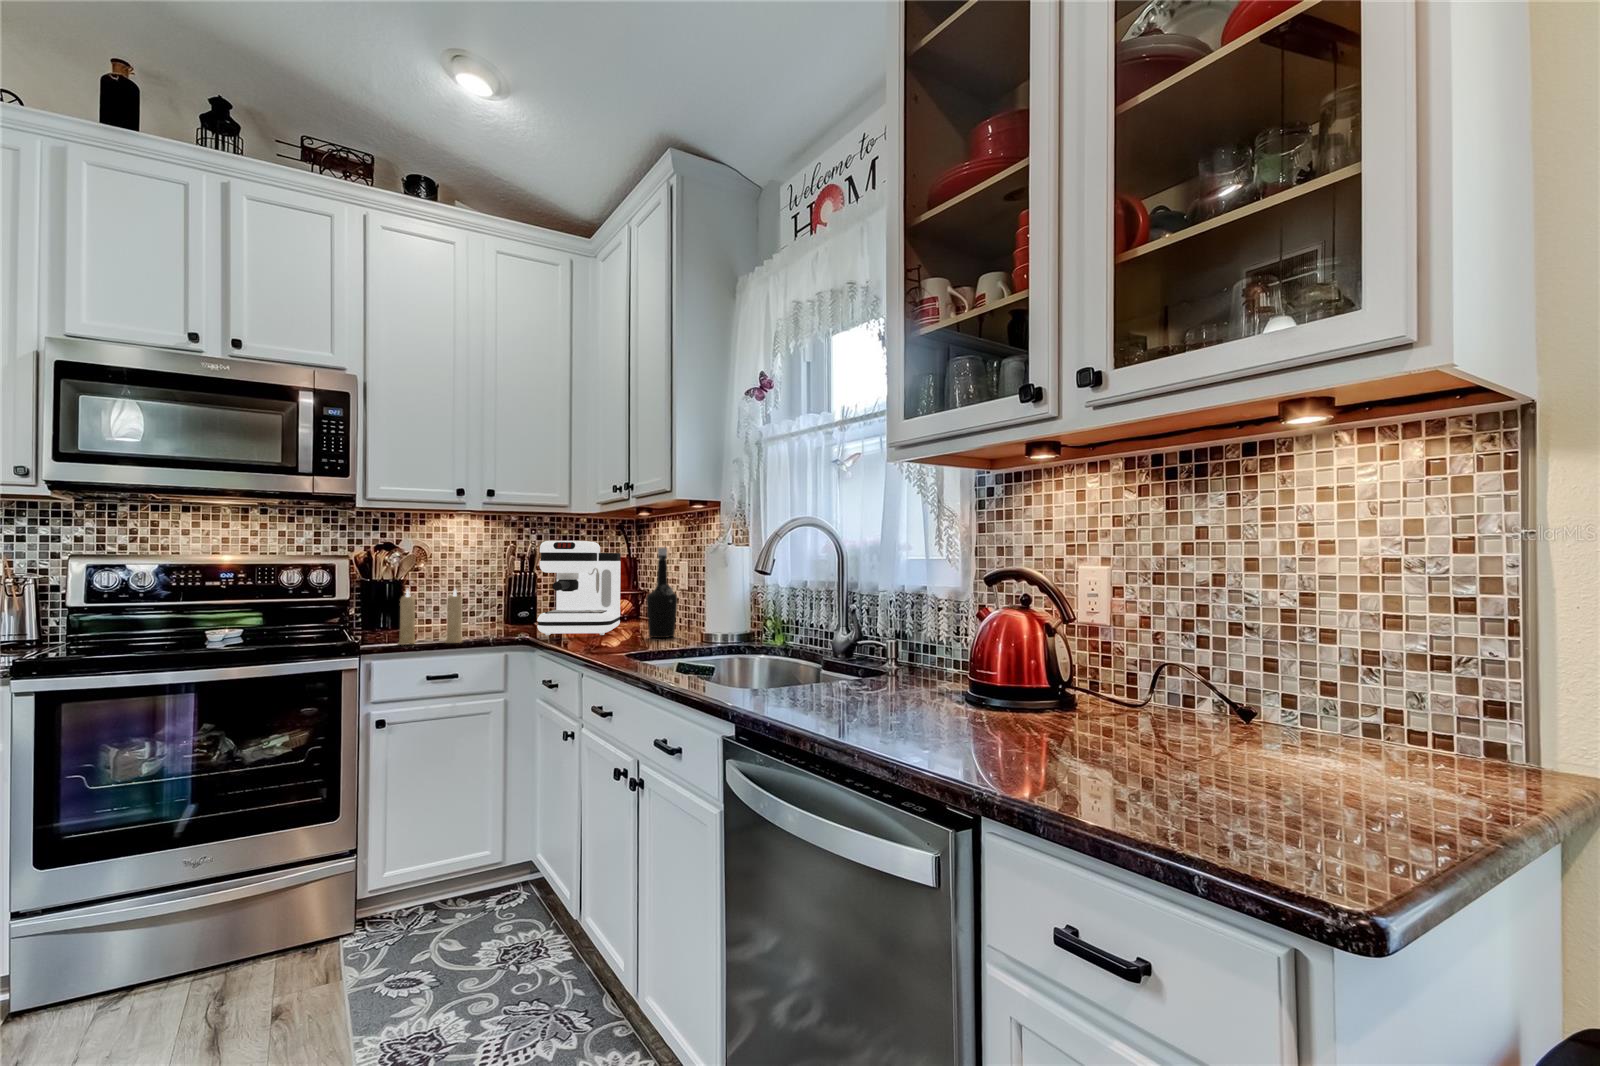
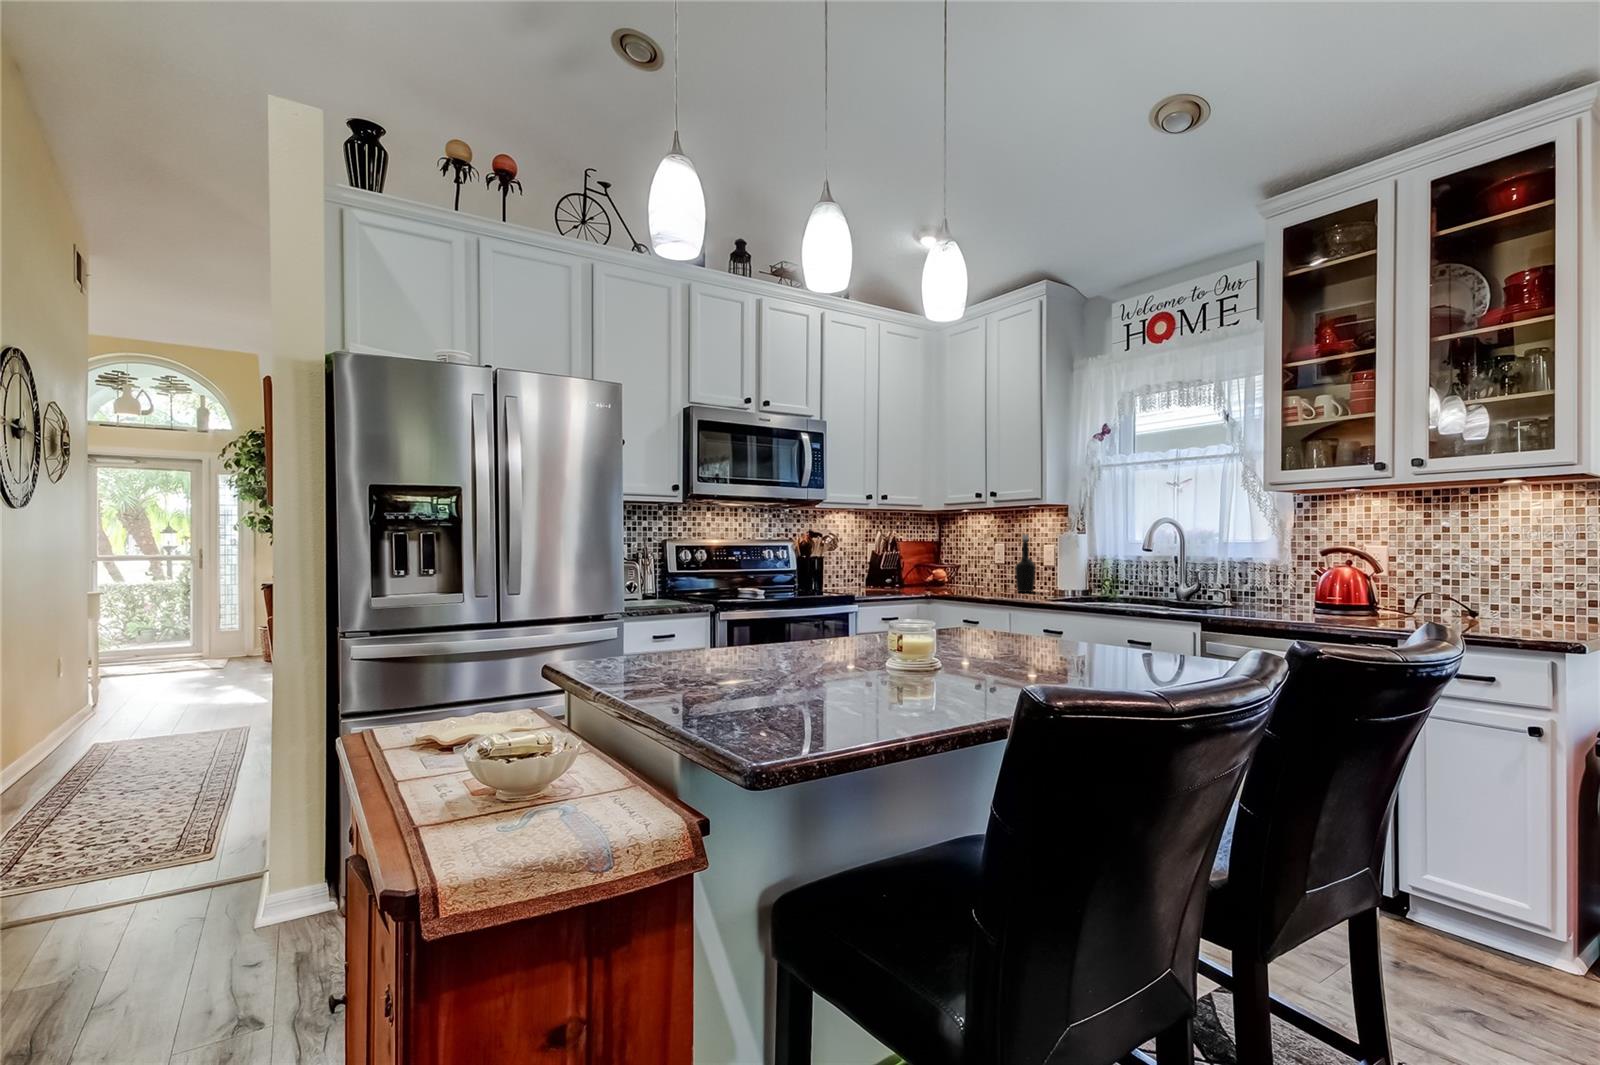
coffee maker: present [537,541,621,635] -> none [930,530,984,591]
candle: present [398,589,463,645] -> none [864,559,901,595]

